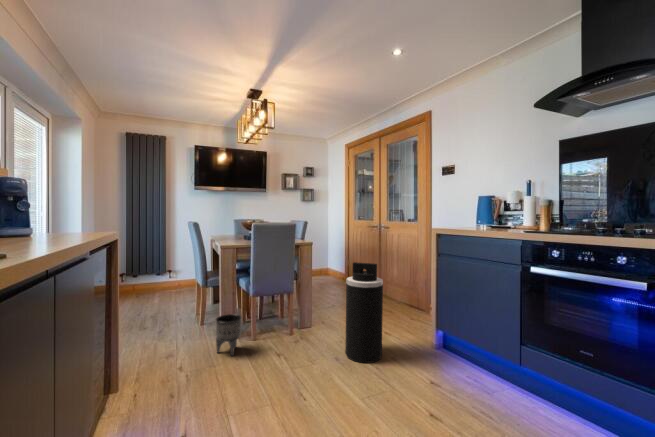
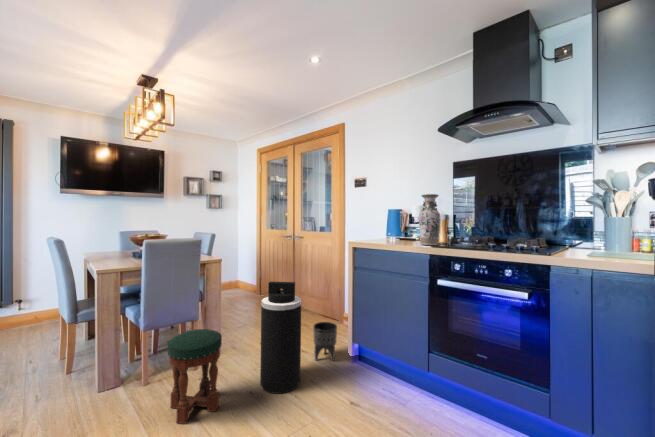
vase: none [508,177,533,231] -> present [419,194,441,245]
stool: none [271,298,313,371] -> present [168,329,222,424]
planter: present [215,314,242,356] -> present [313,322,337,361]

